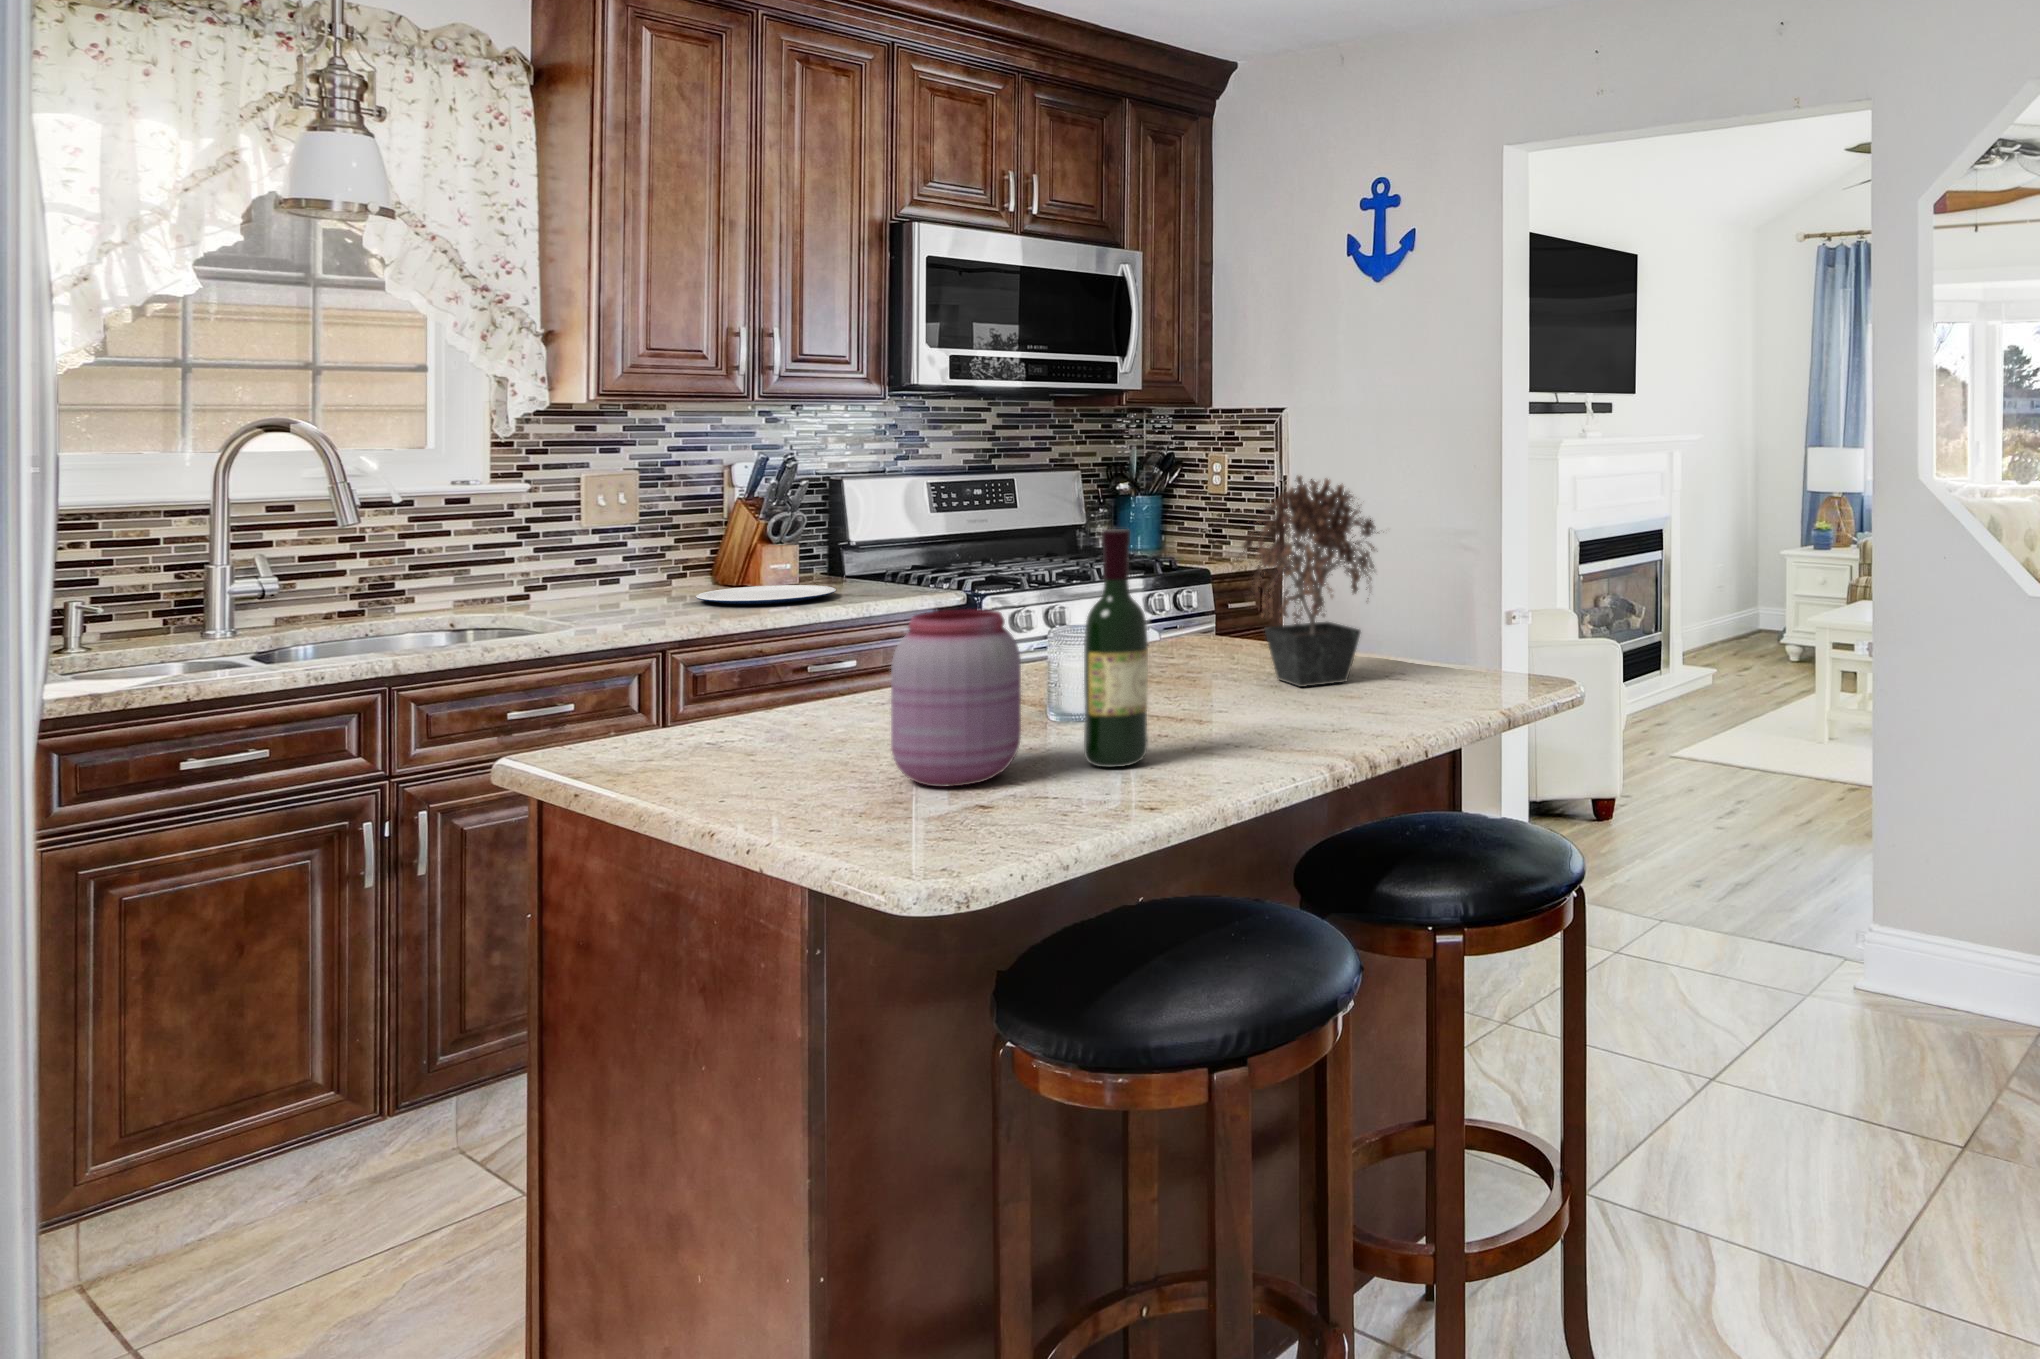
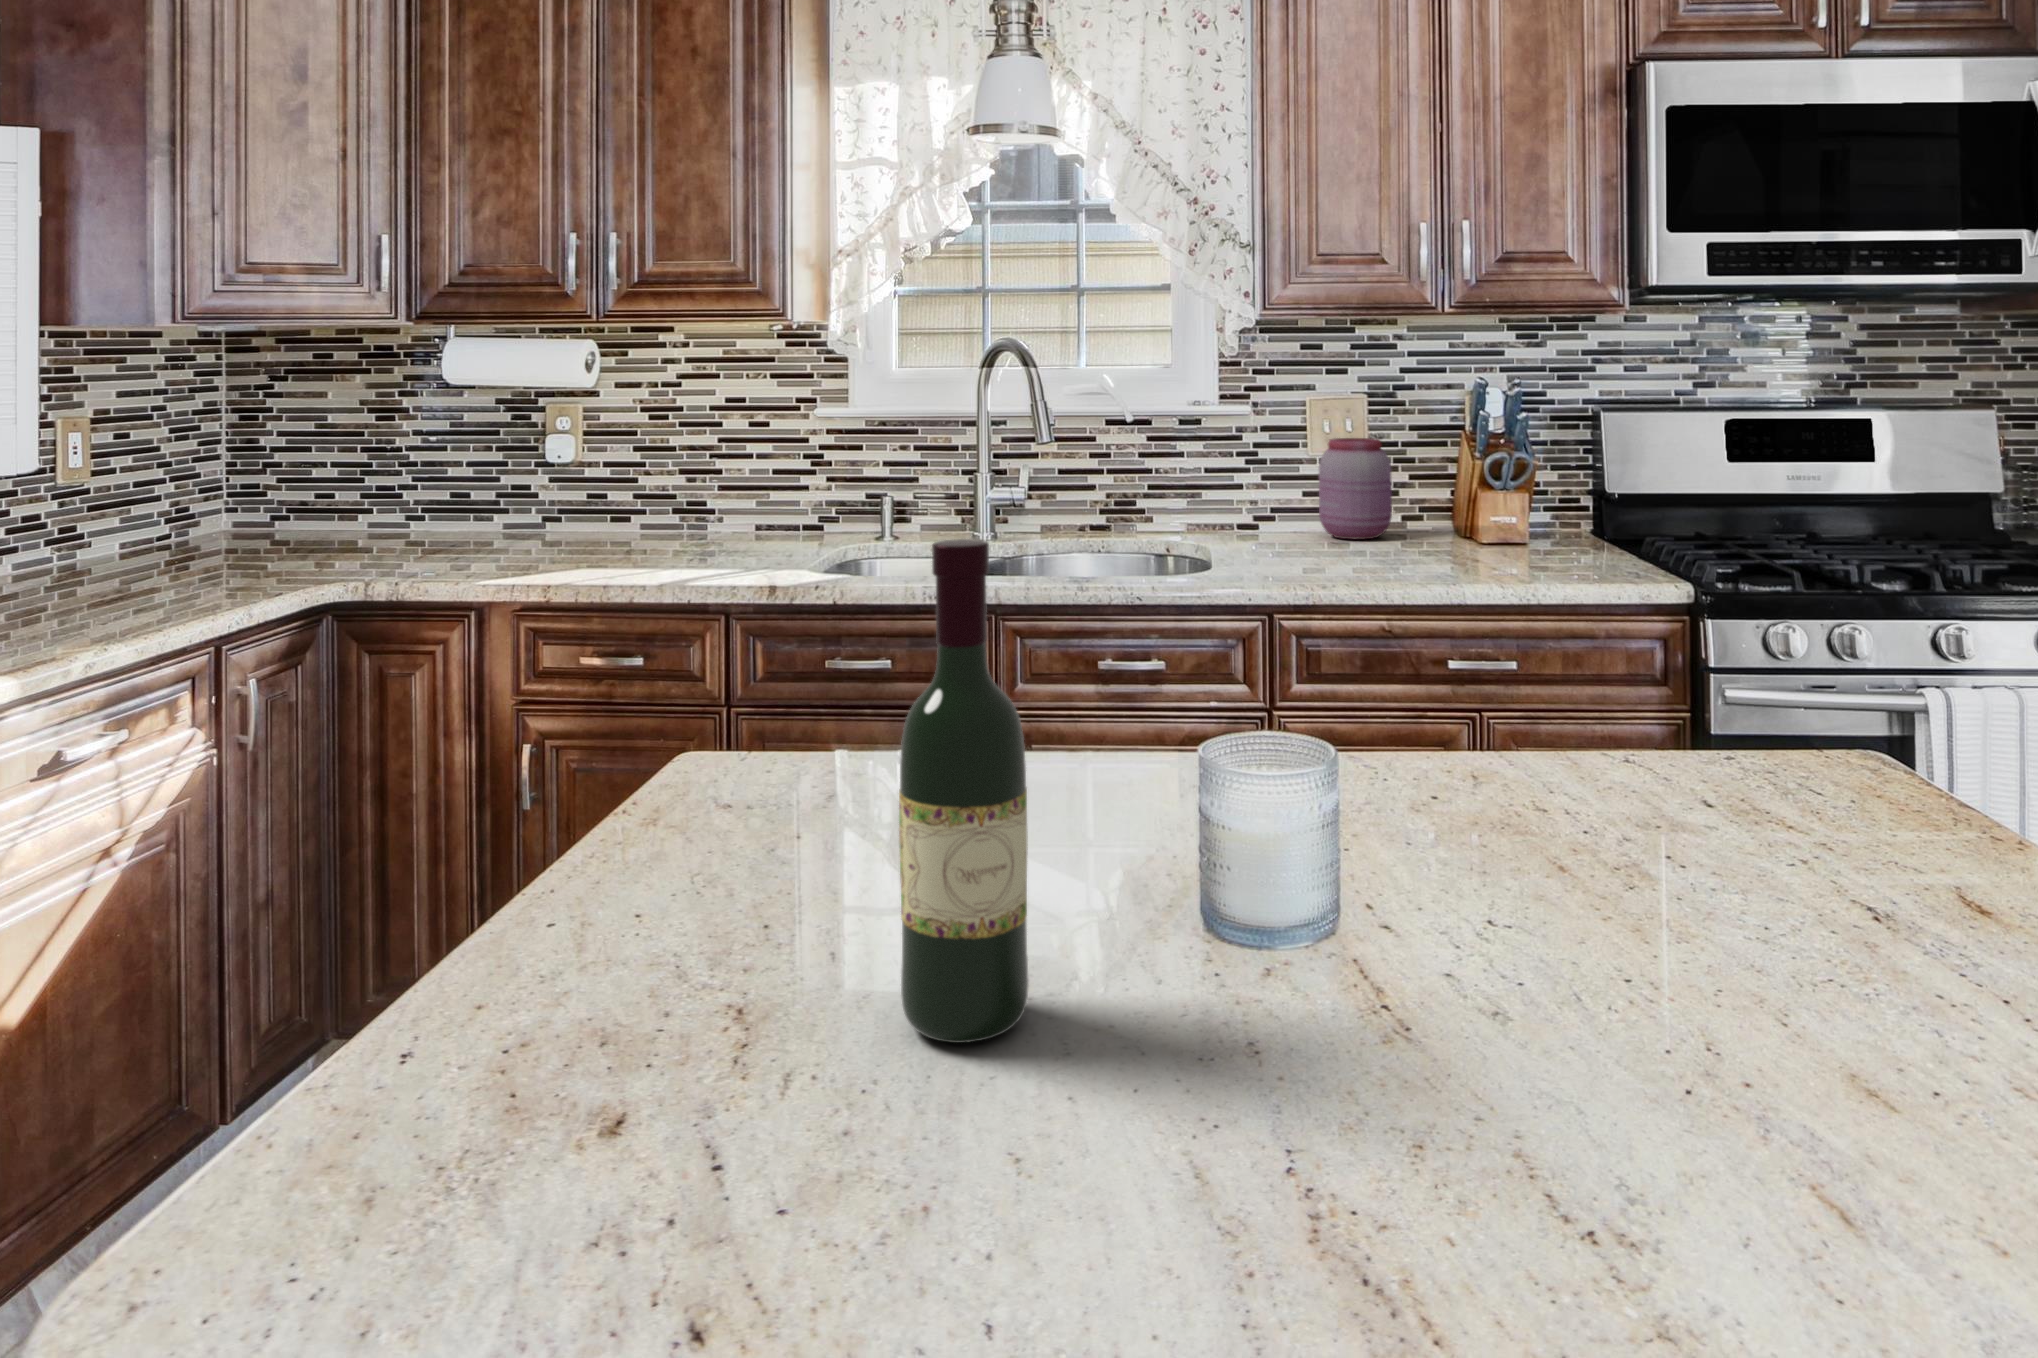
potted plant: present [1234,476,1378,687] -> none [1611,439,2005,952]
plate: present [696,585,836,604] -> none [1372,541,1533,566]
jar: present [891,609,1021,787] -> present [1319,438,1392,539]

